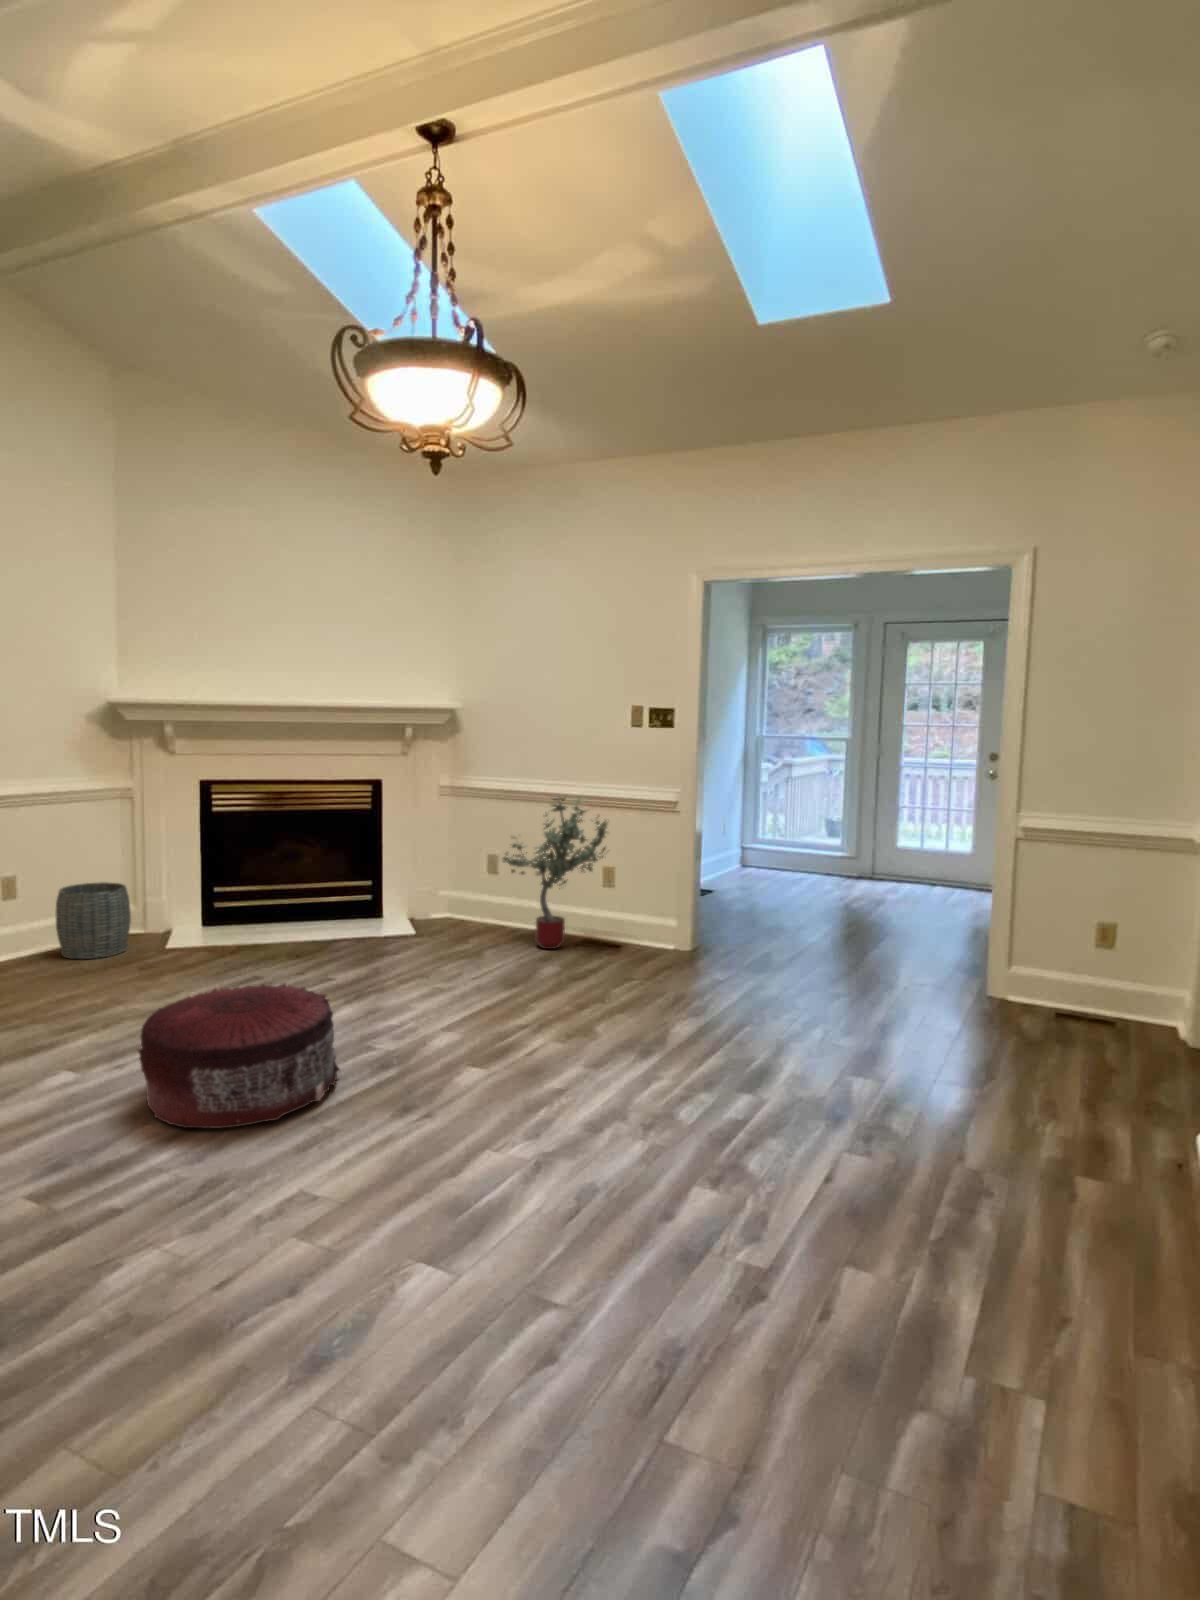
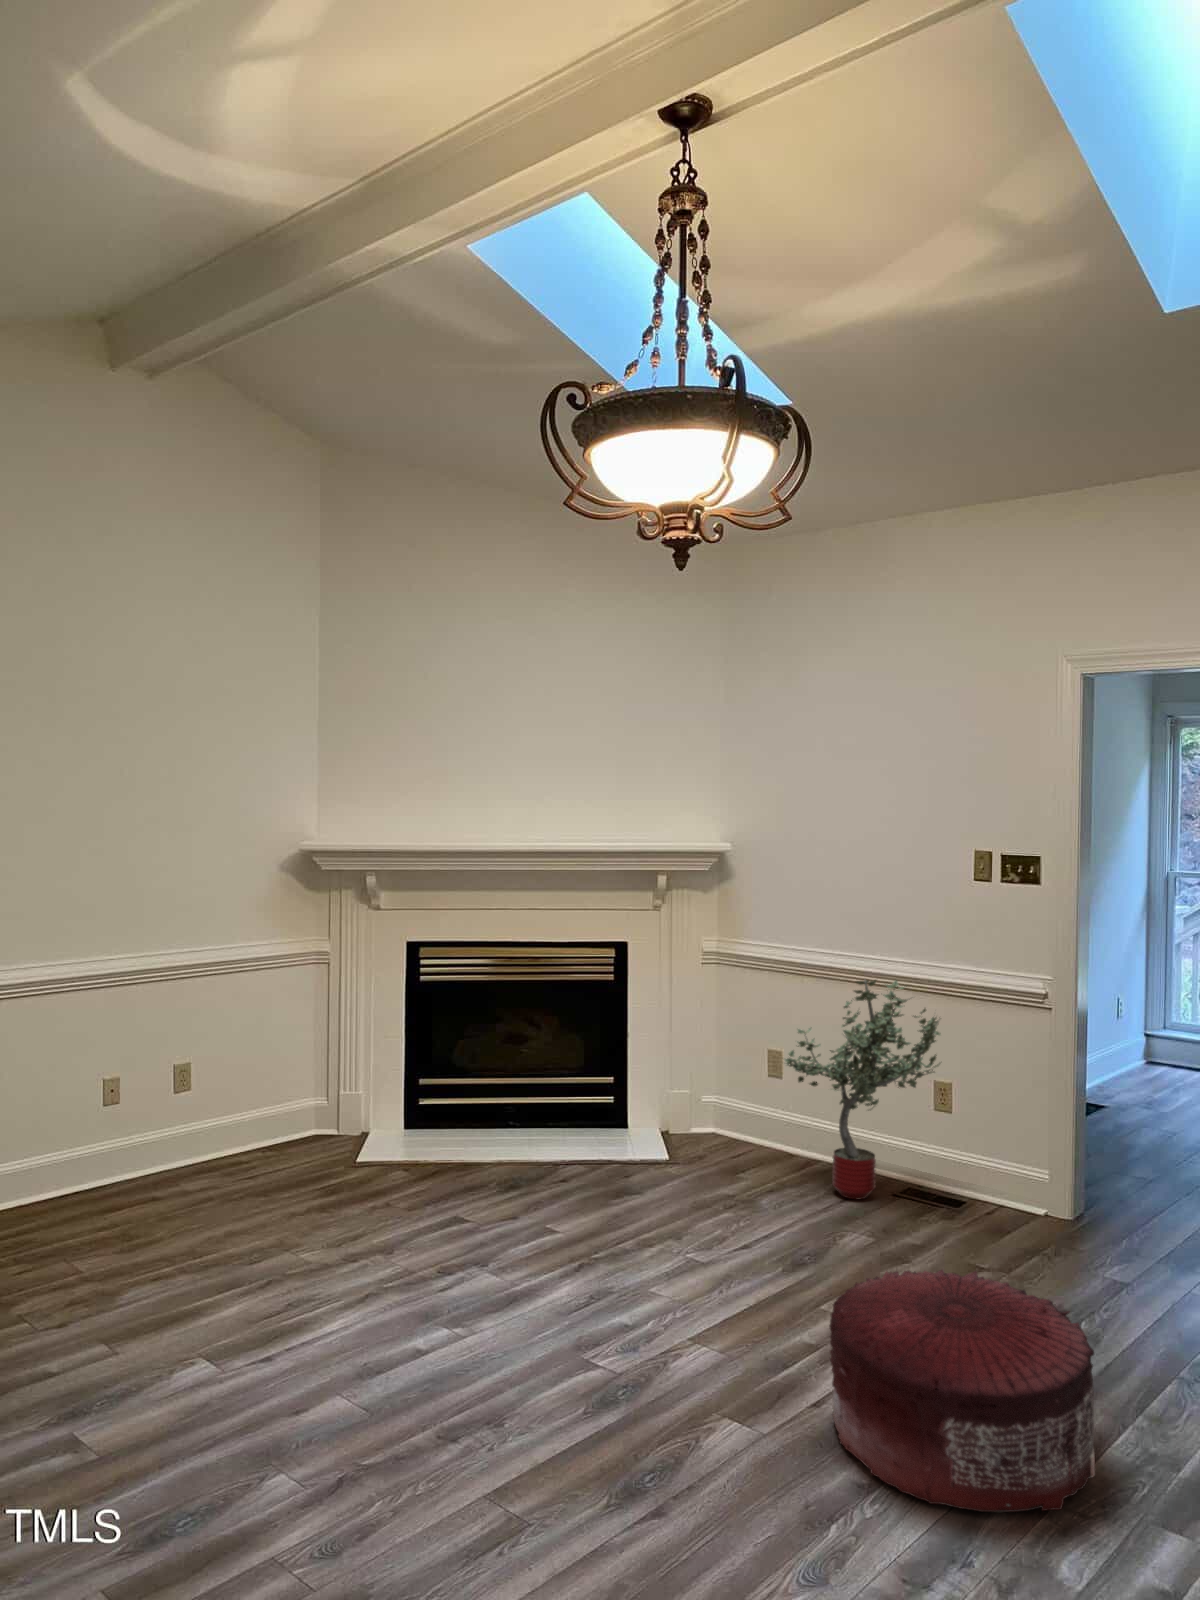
woven basket: present [56,882,131,959] -> none [237,1067,320,1166]
pouf: present [138,983,340,1128] -> present [830,1270,1095,1512]

